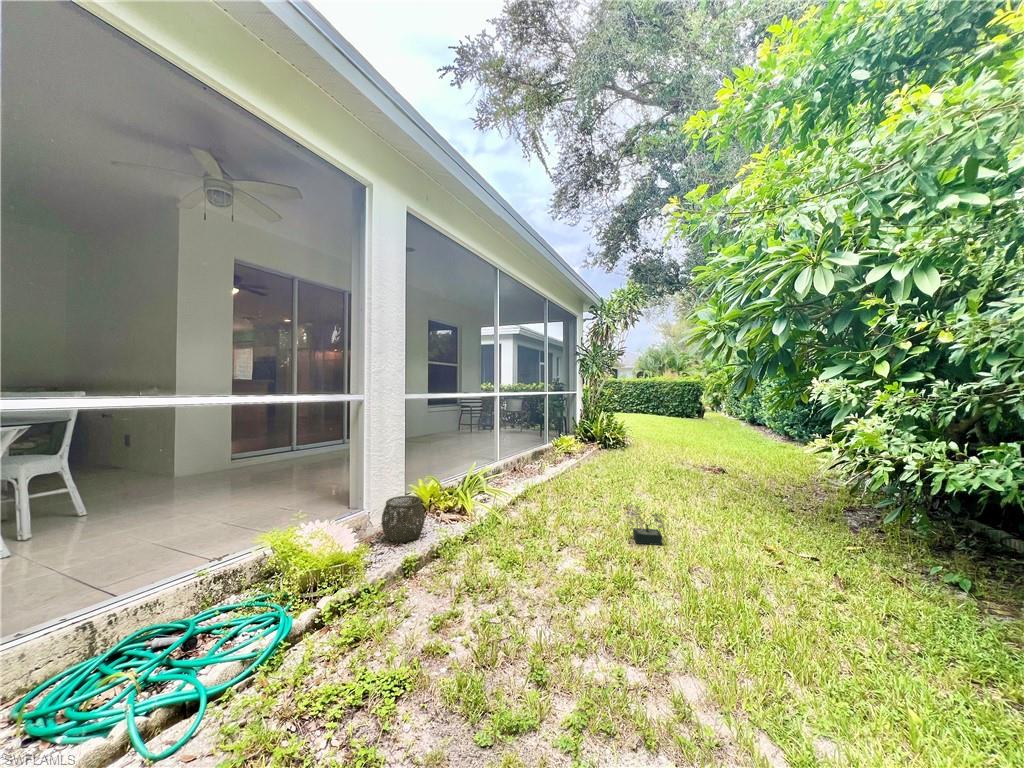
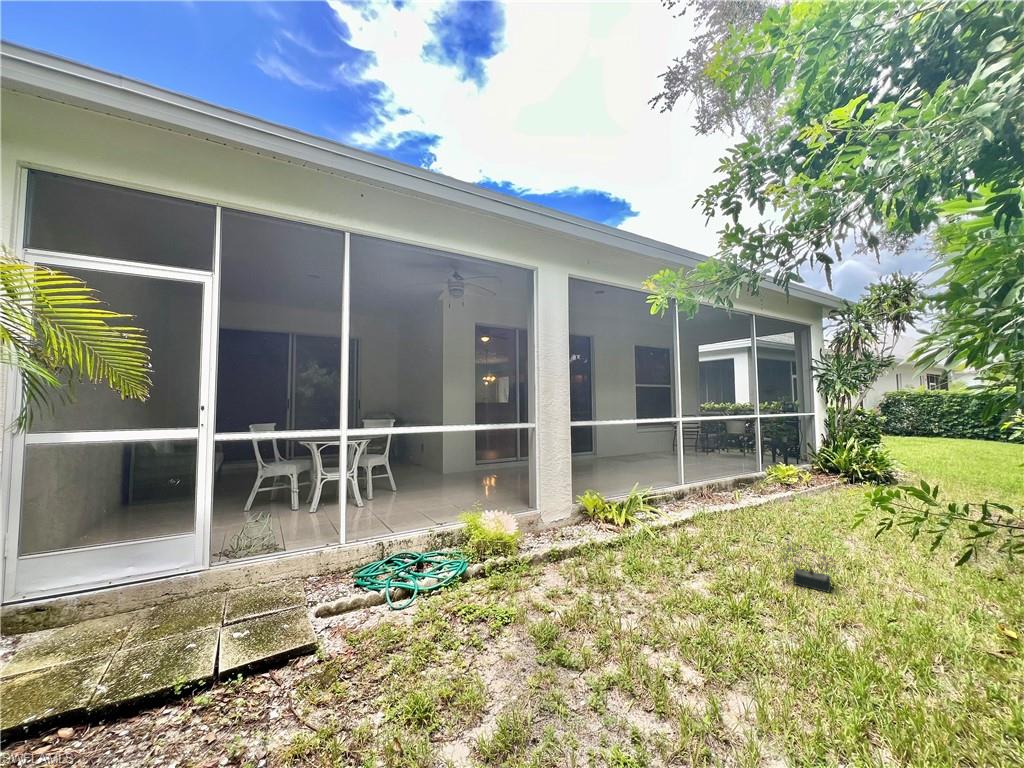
woven basket: present [381,496,425,542] -> none [548,502,582,539]

